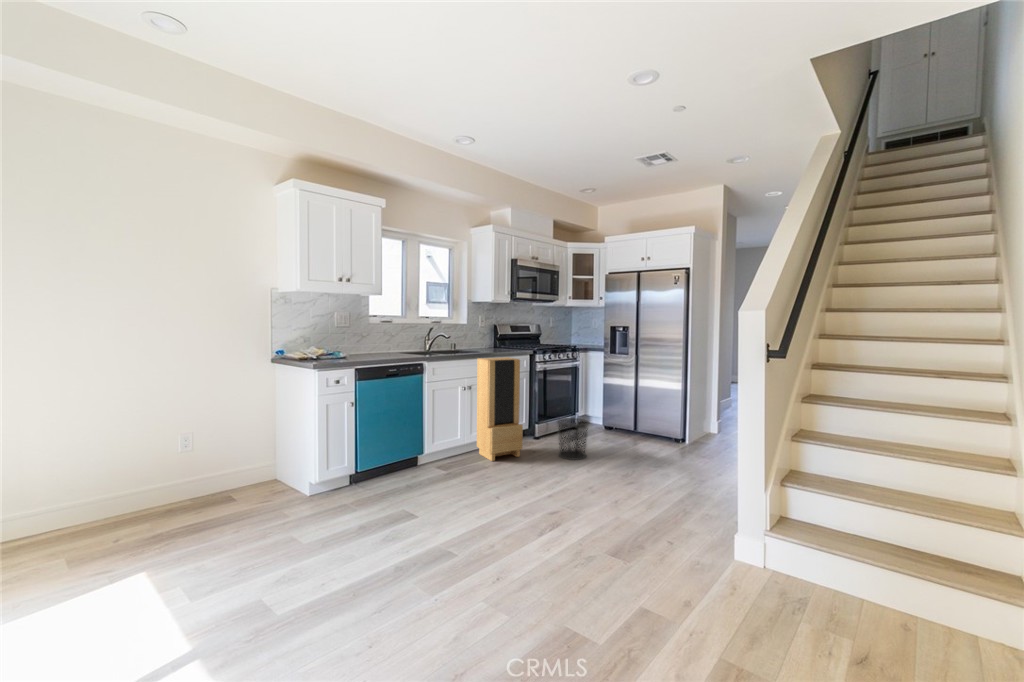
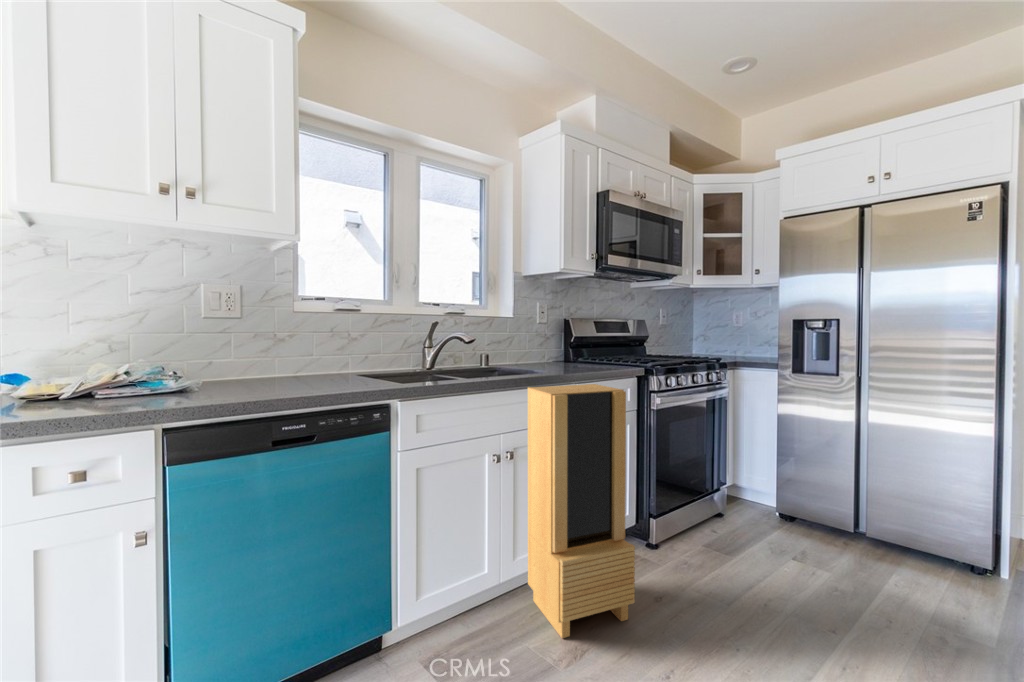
trash can: present [557,418,589,460] -> none [716,526,806,647]

